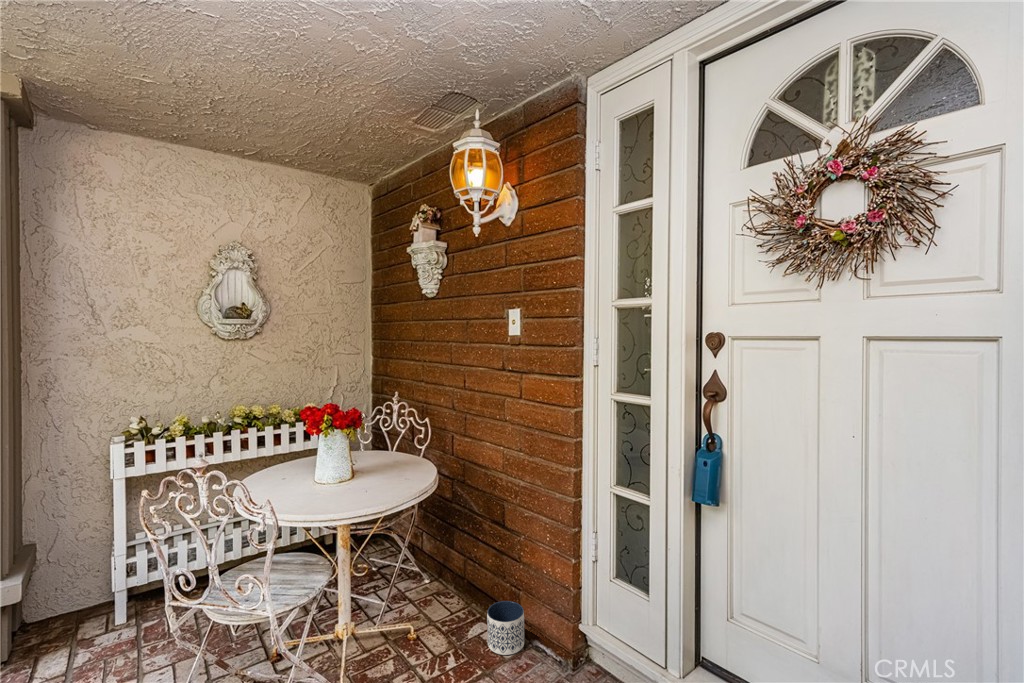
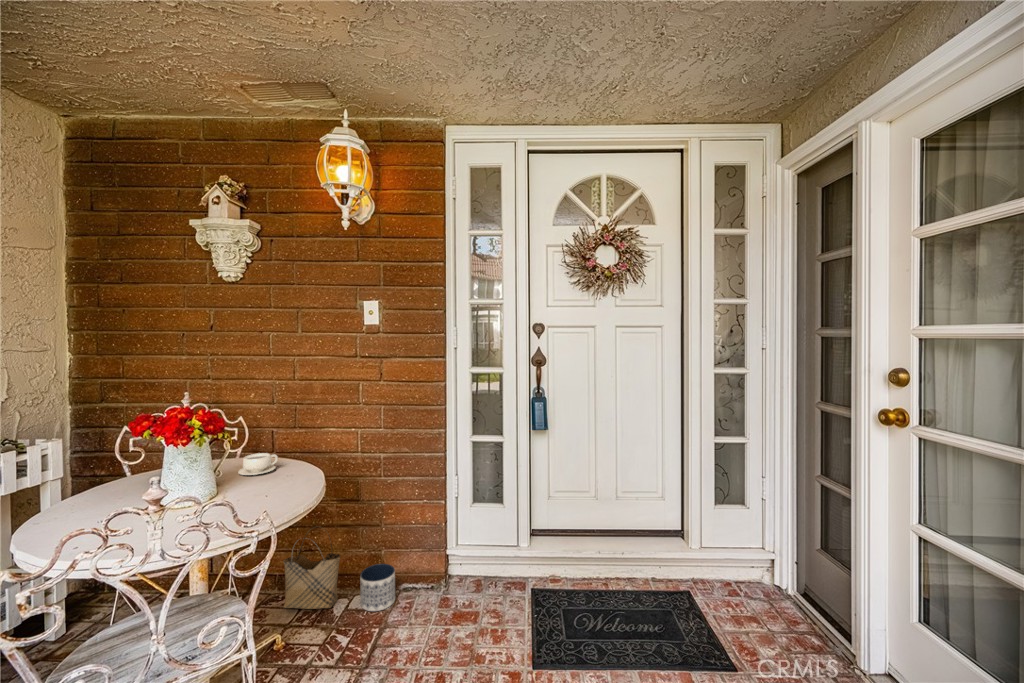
teacup: none [377,456,408,475] -> present [238,453,278,475]
woven basket: none [442,538,484,625] -> present [283,526,340,609]

